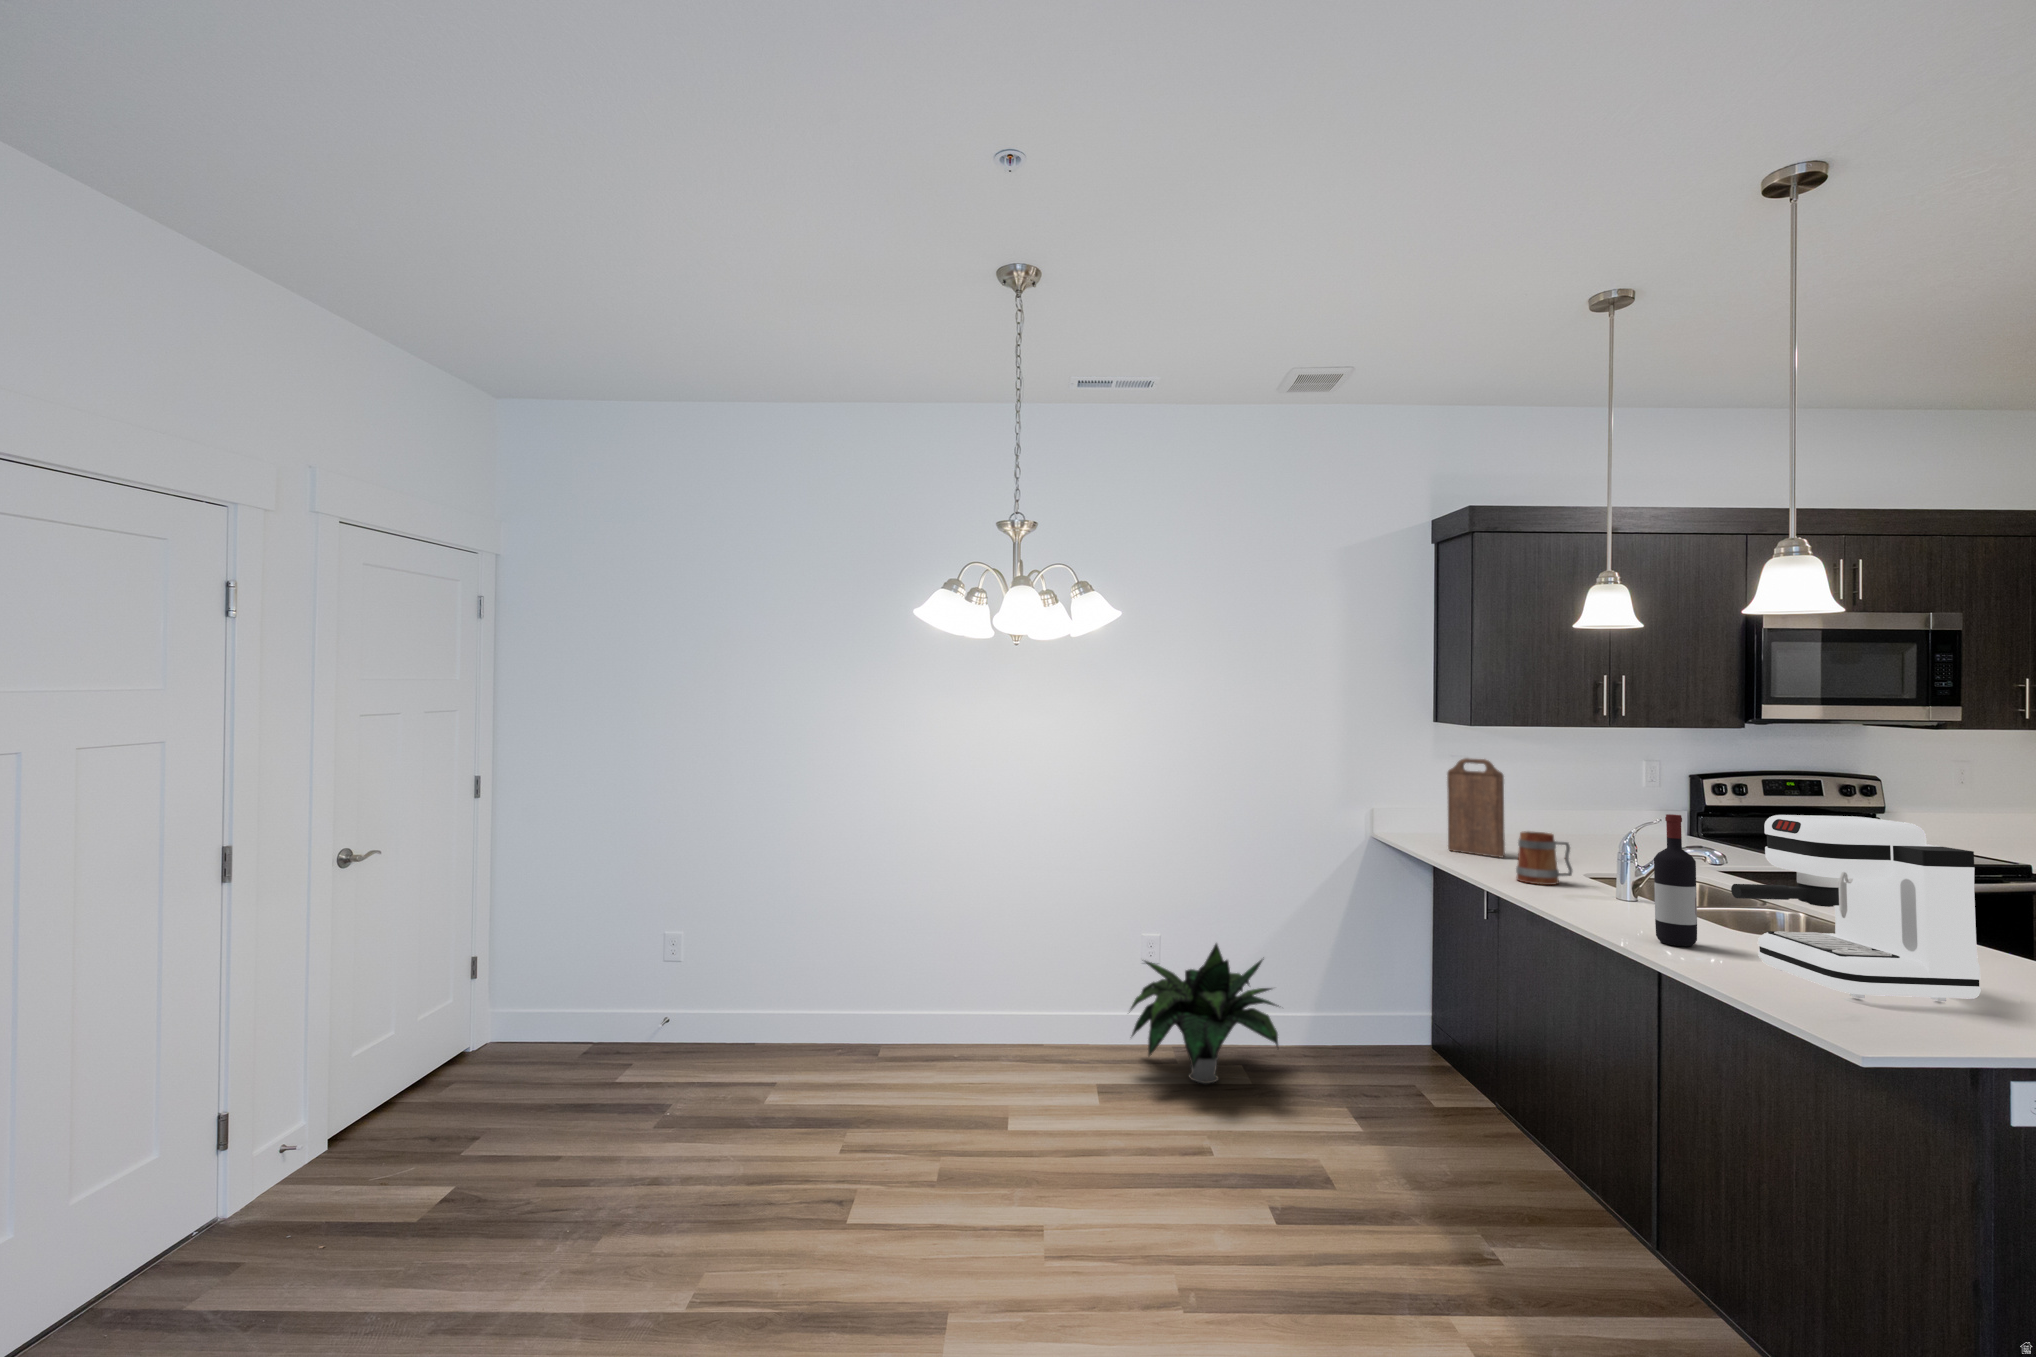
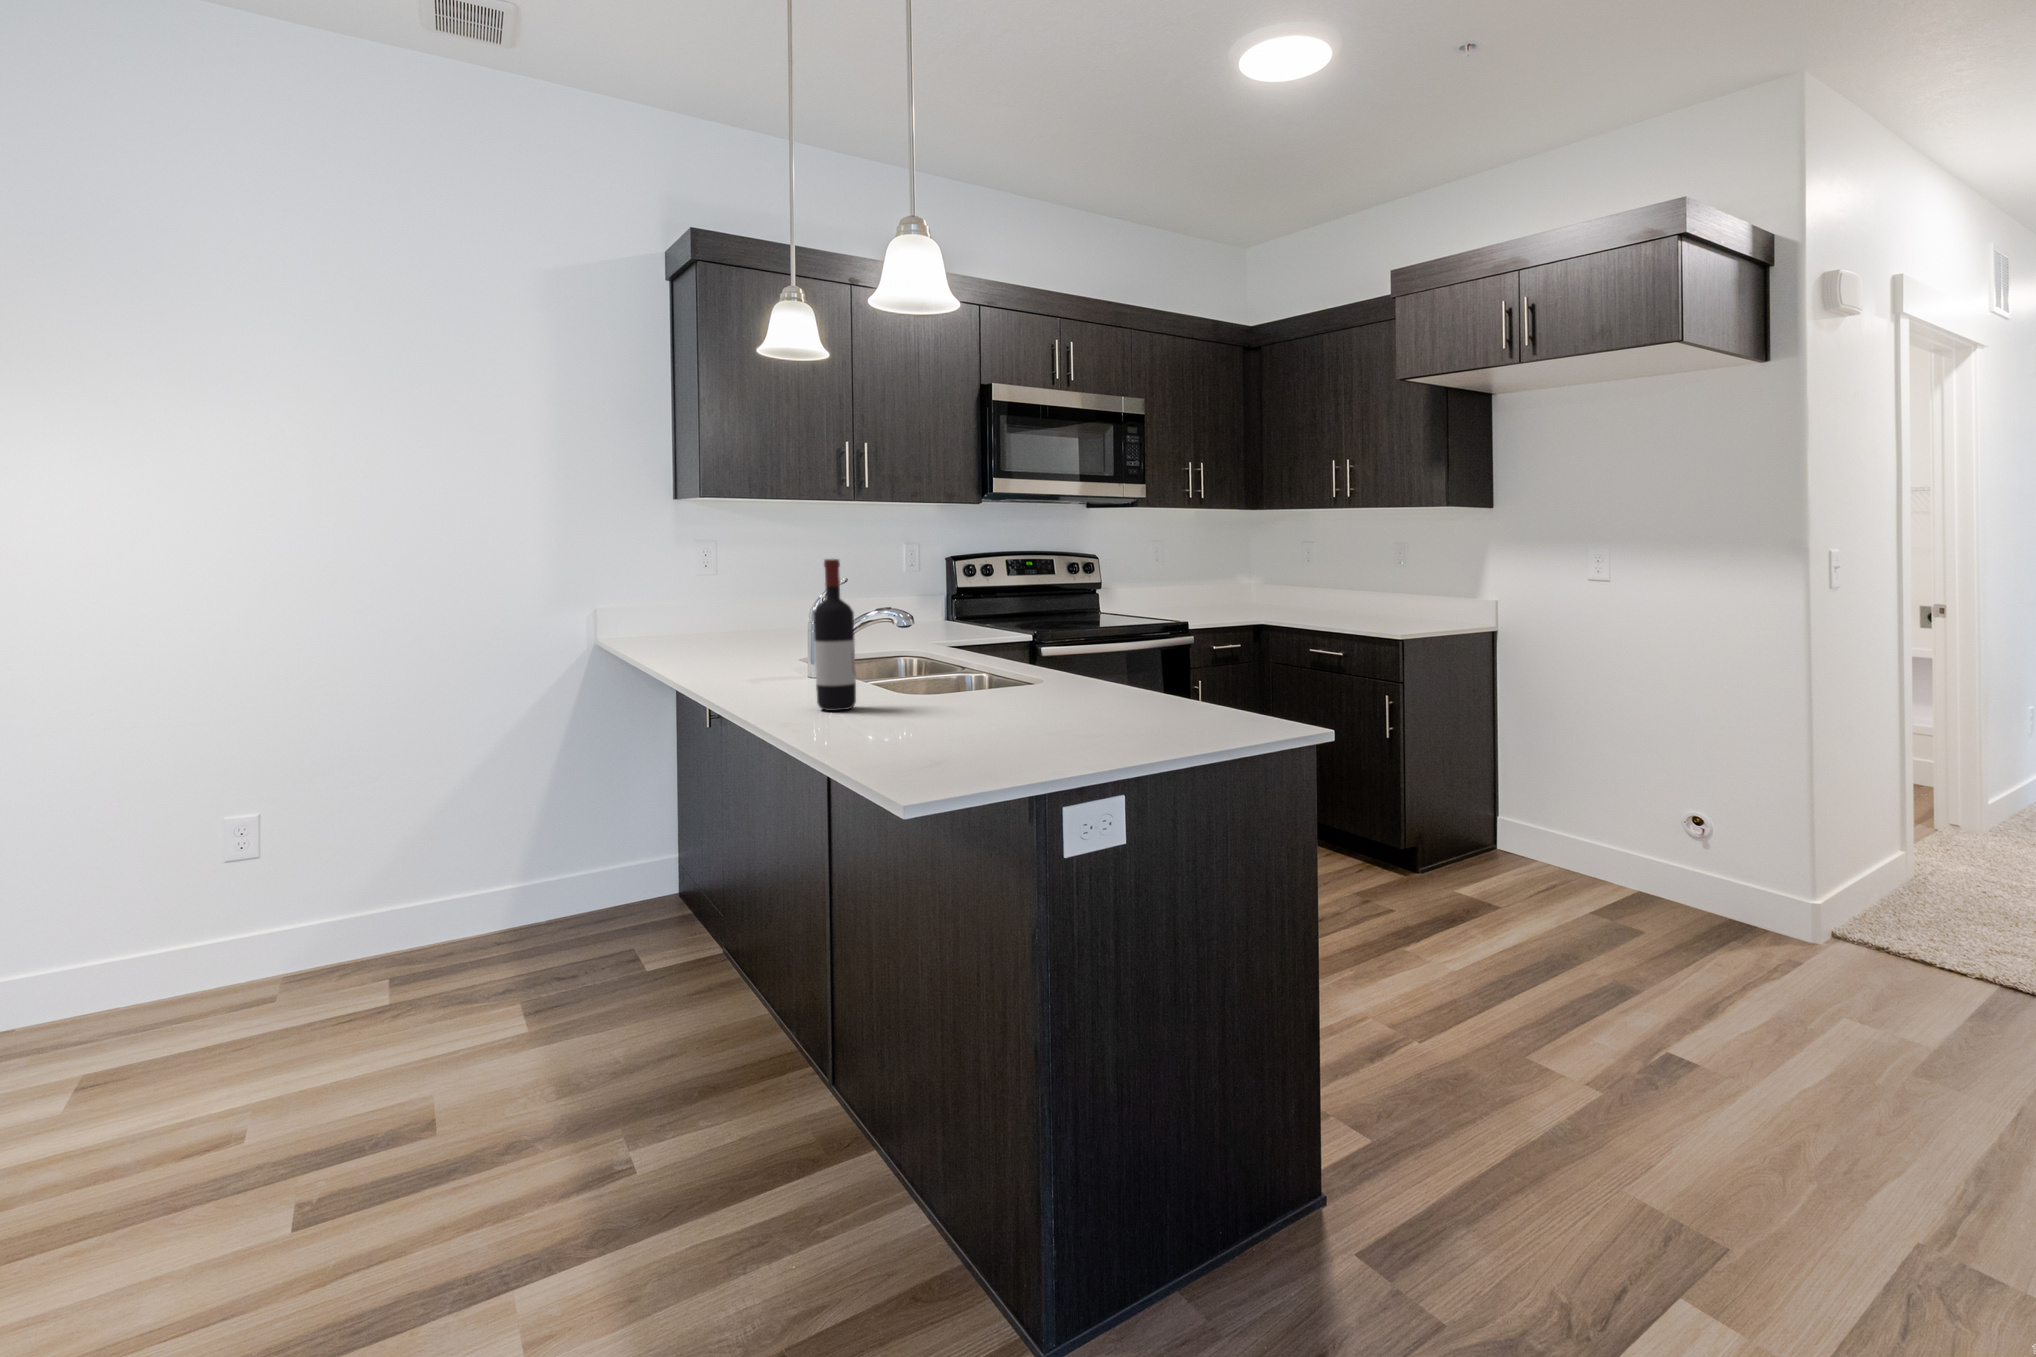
cutting board: present [1447,758,1505,858] -> none [668,536,733,655]
coffee maker: present [1731,815,1981,1001] -> none [865,545,1067,732]
mug: present [1516,831,1572,885] -> none [723,613,783,674]
potted plant: present [1130,943,1279,1084] -> none [198,811,472,1009]

